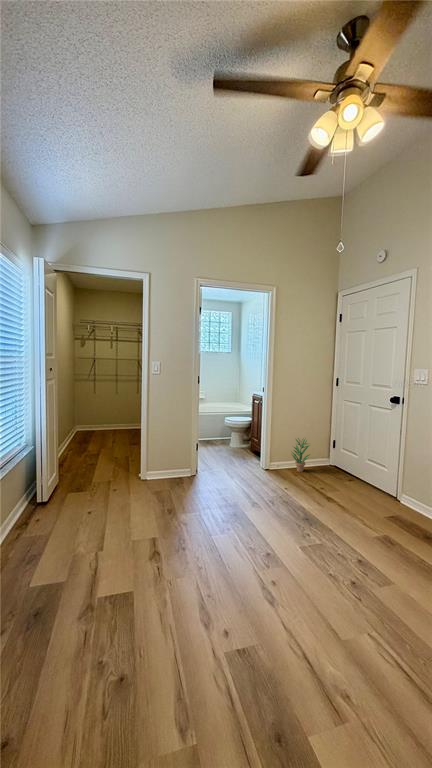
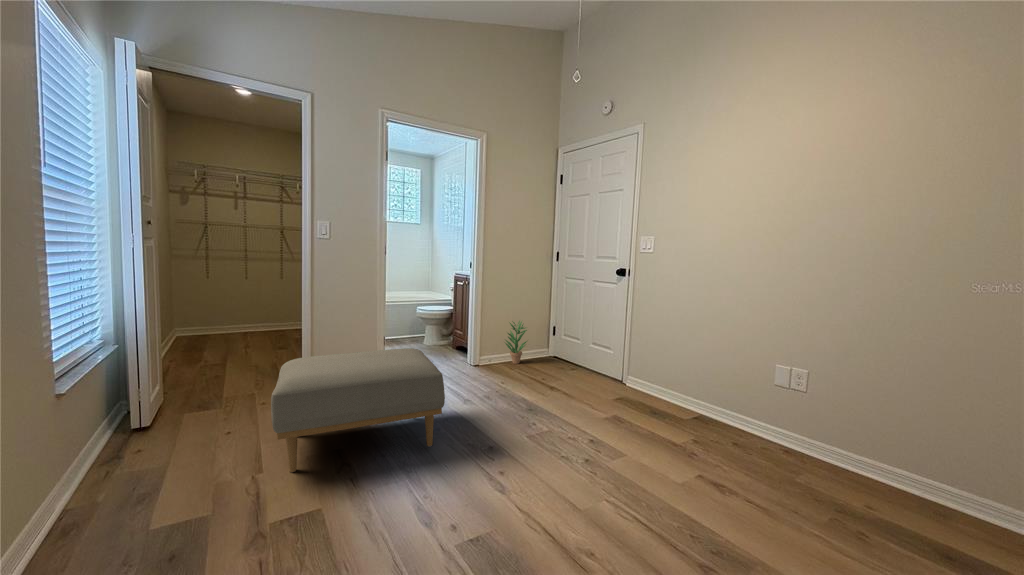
ottoman: none [112,464,235,554] -> present [271,348,445,472]

